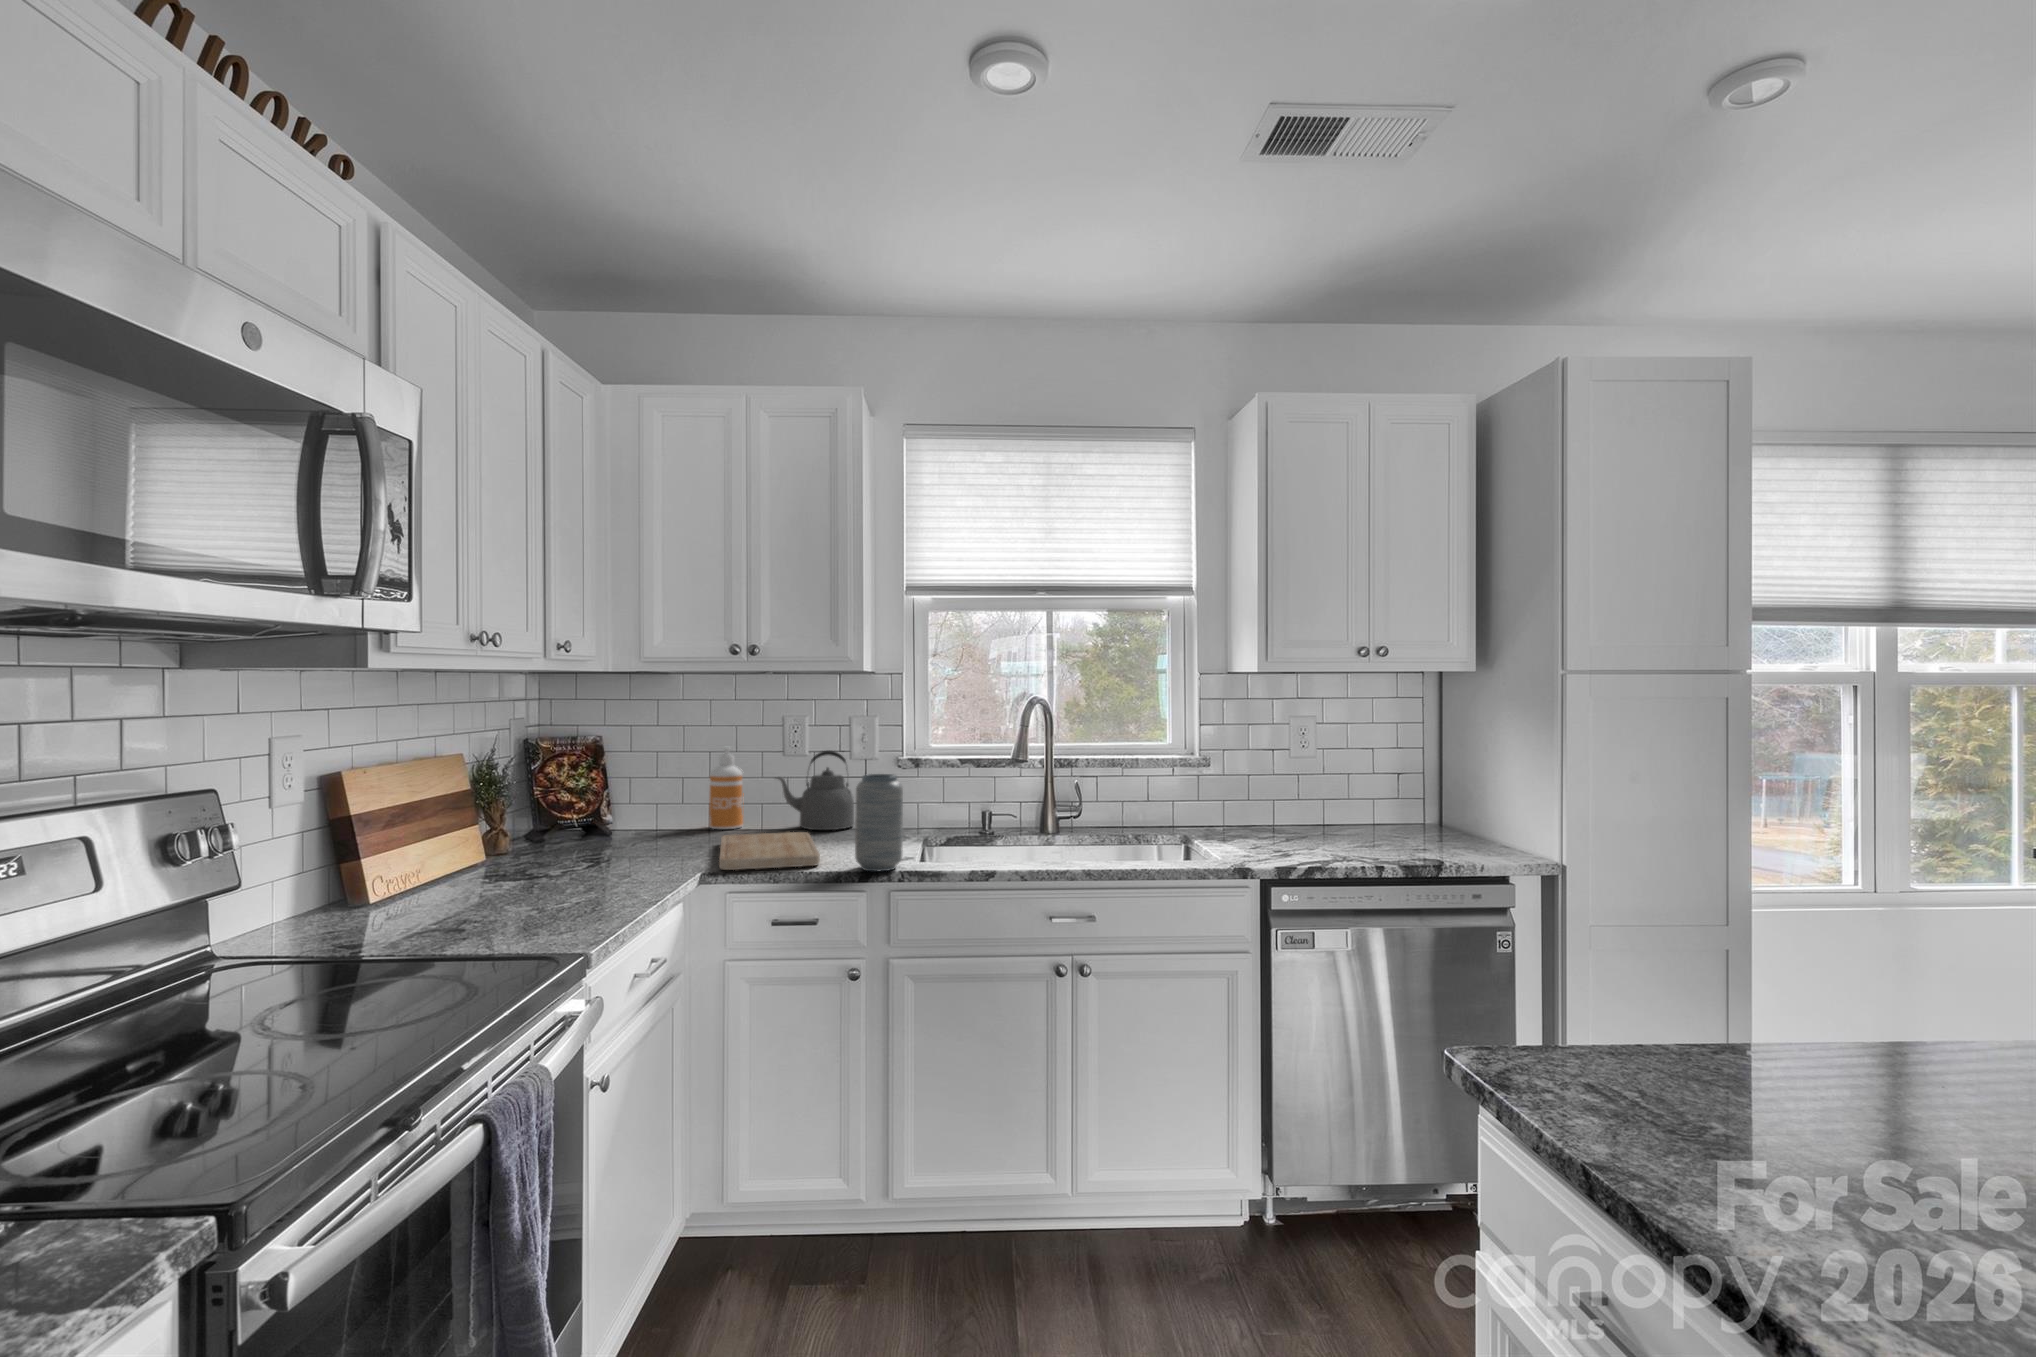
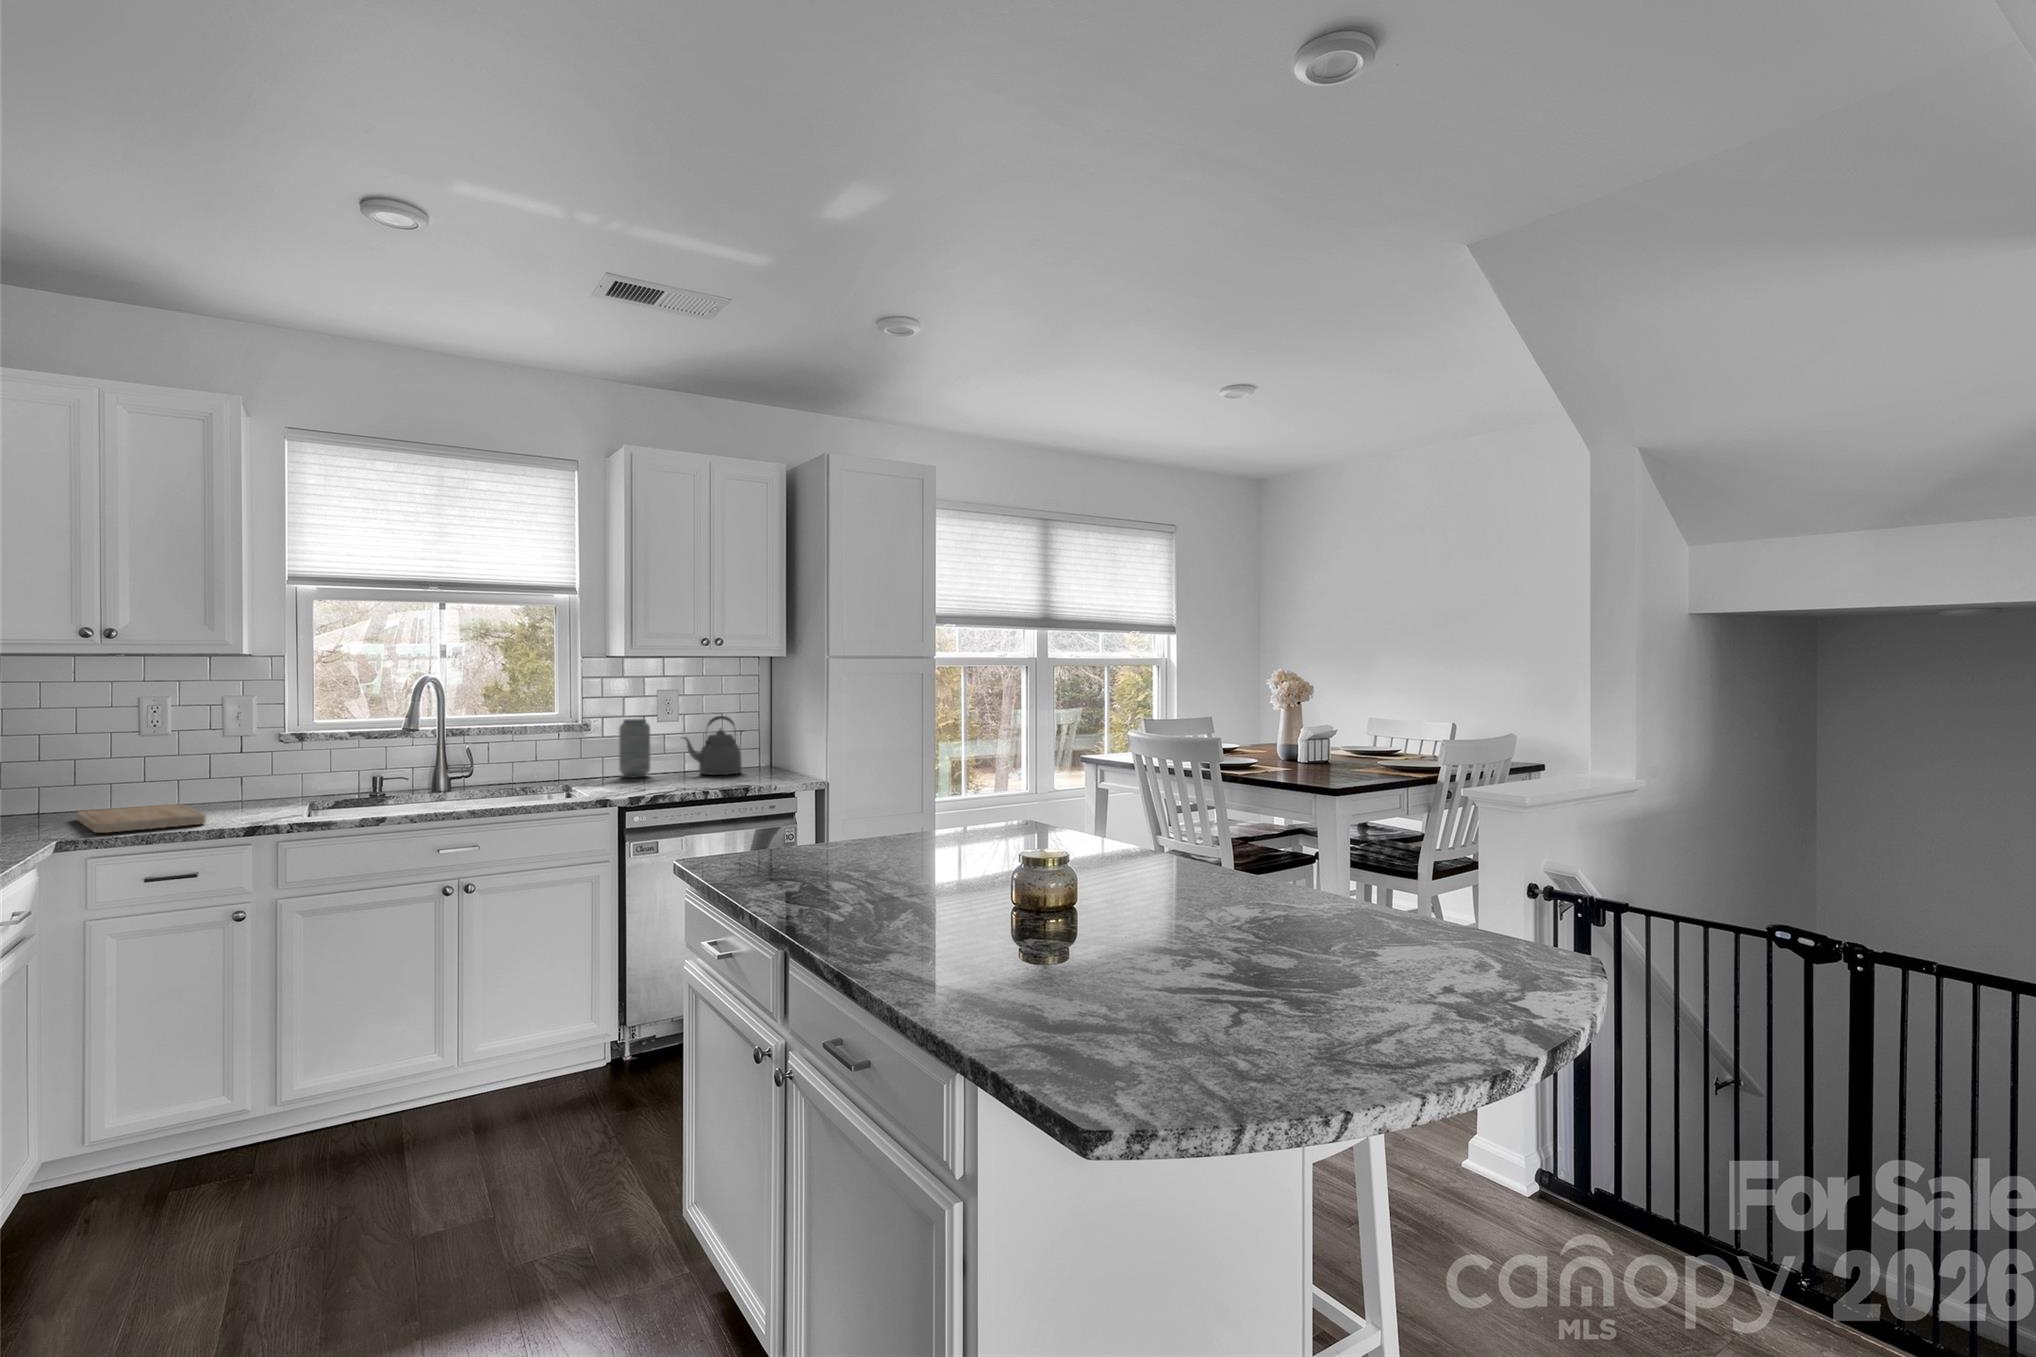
soap dispenser: present [709,747,744,829] -> none [47,729,91,811]
kettle: present [775,750,854,830] -> present [683,716,742,775]
vase: present [855,774,903,871] -> present [619,719,650,778]

